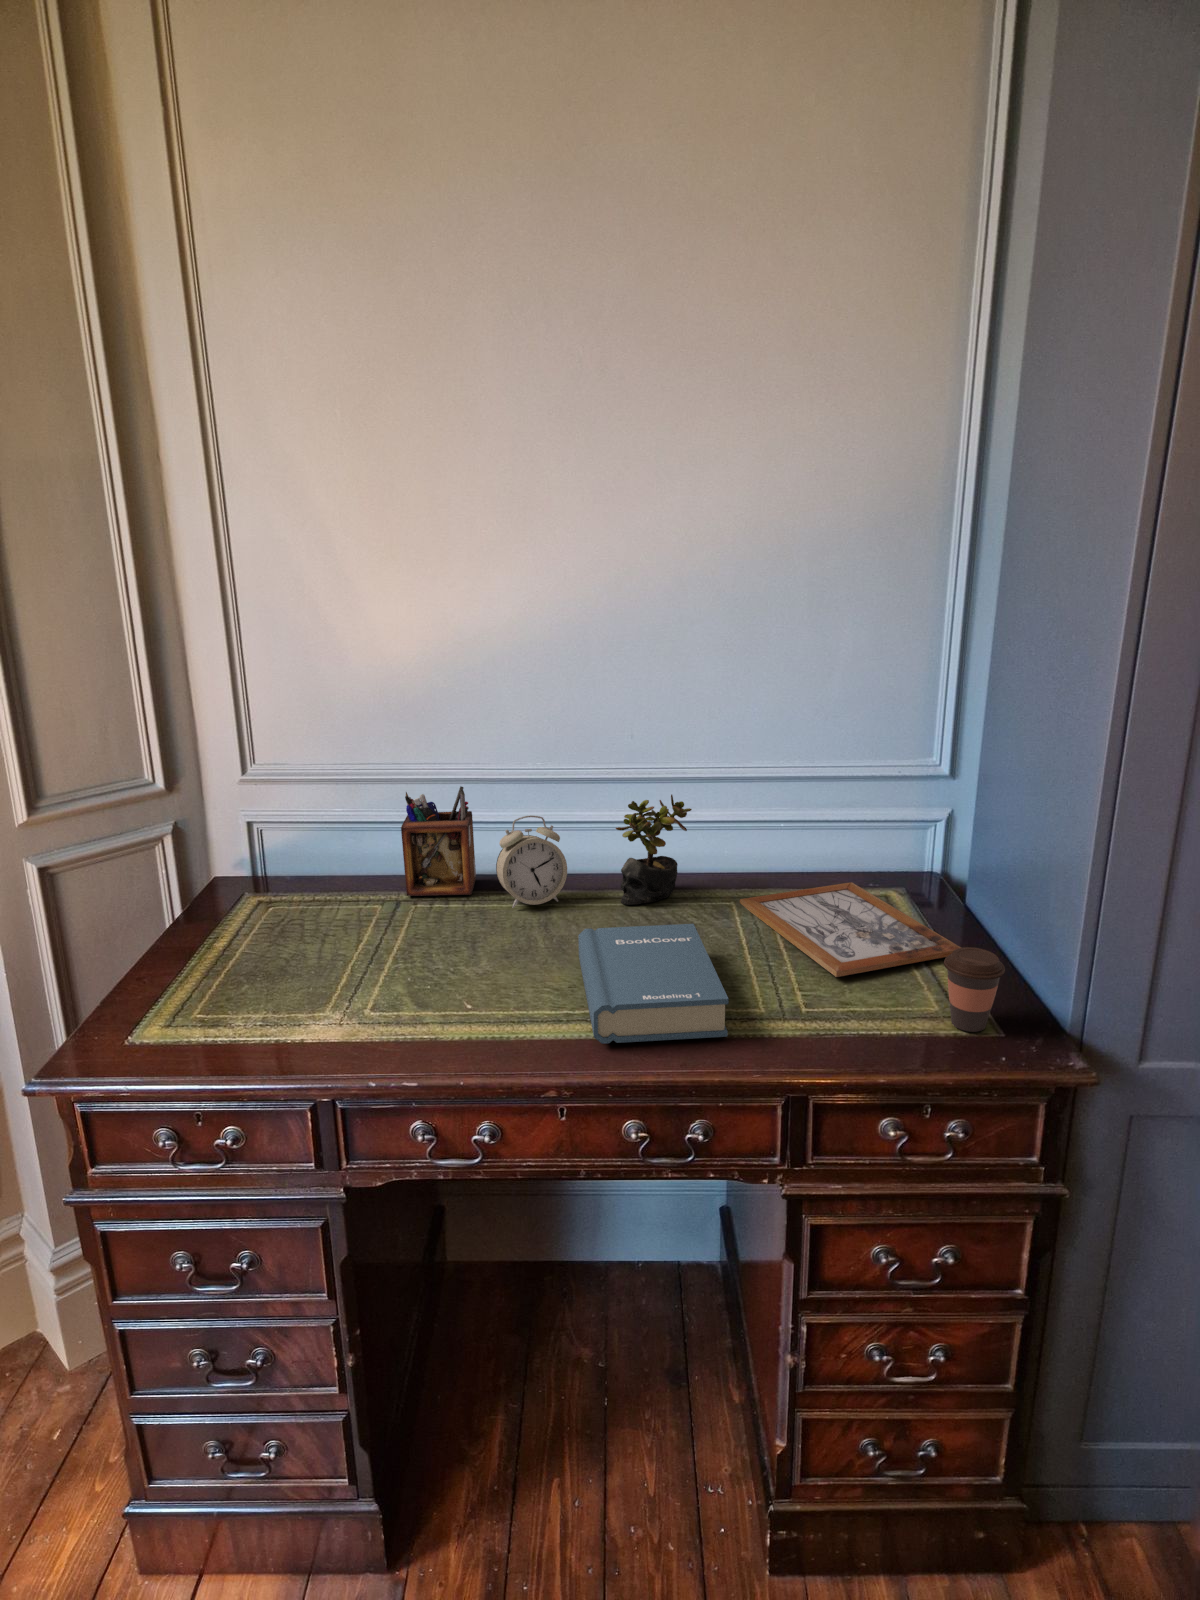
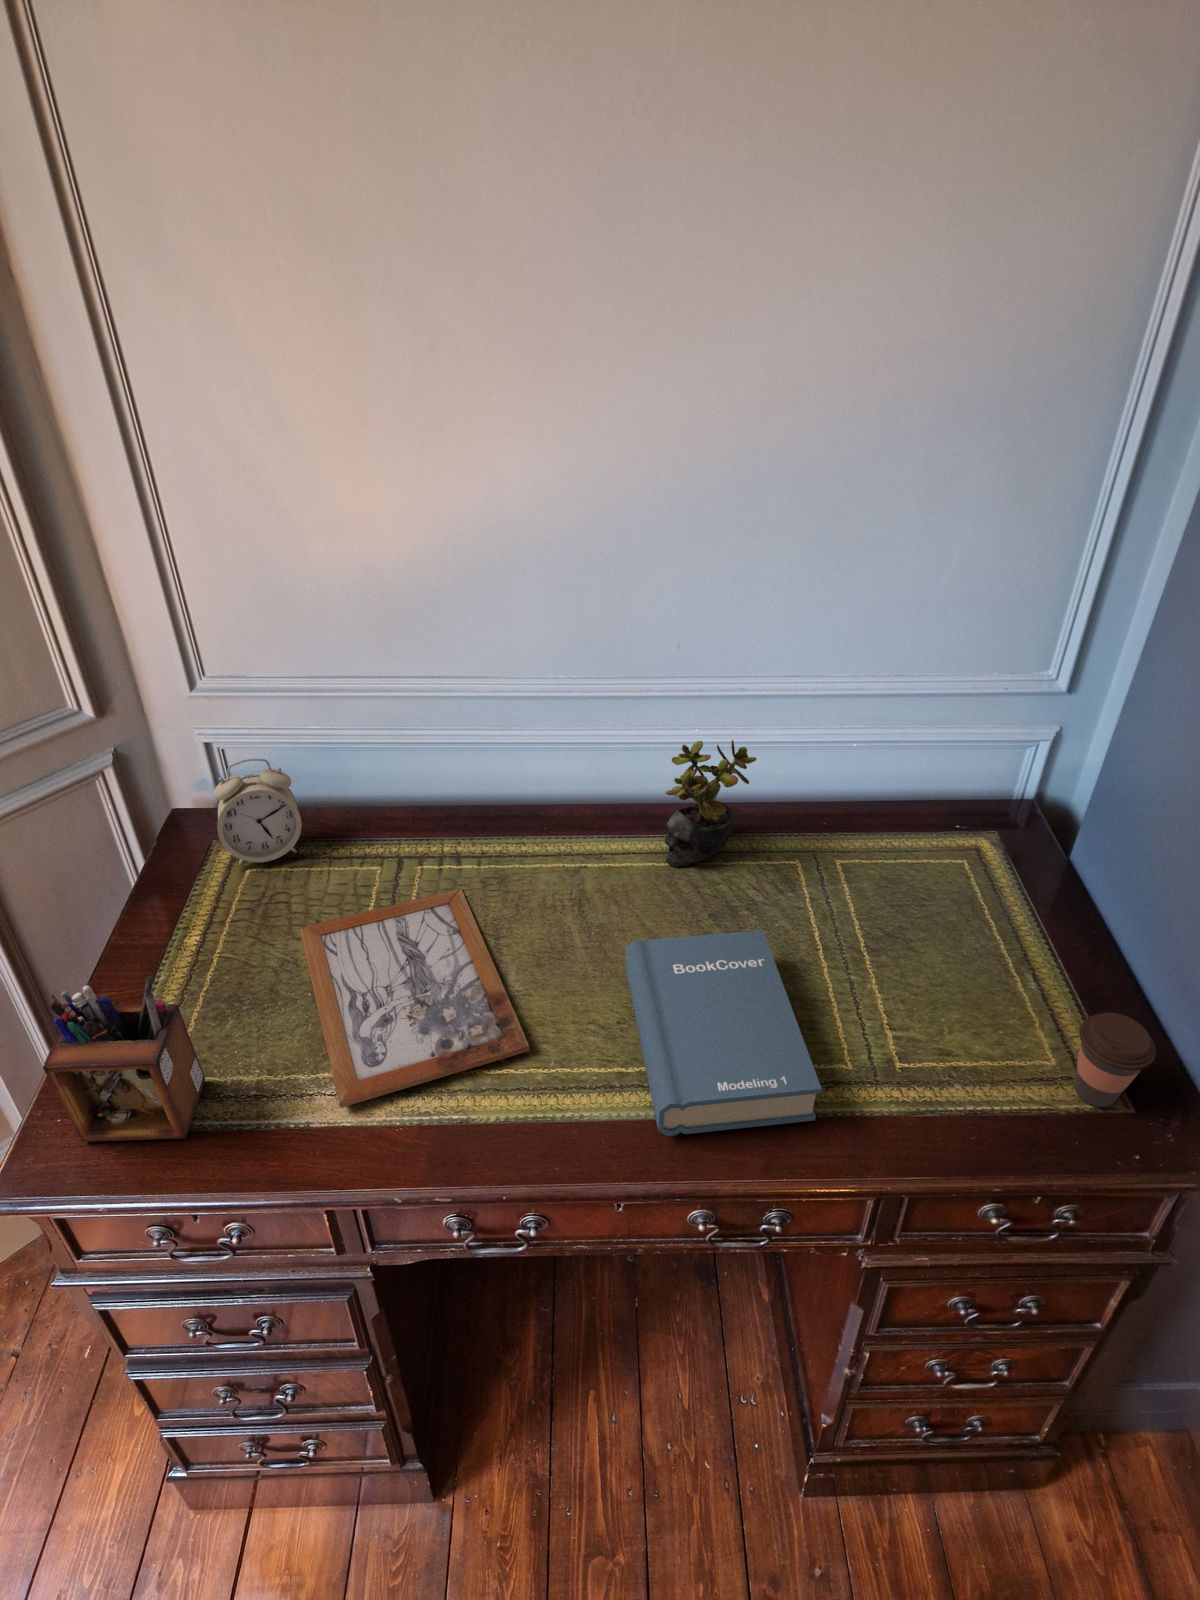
desk organizer: present [401,786,476,896] -> present [43,976,205,1142]
alarm clock: present [496,815,567,908] -> present [214,758,302,865]
picture frame: present [740,882,961,977] -> present [300,888,529,1108]

